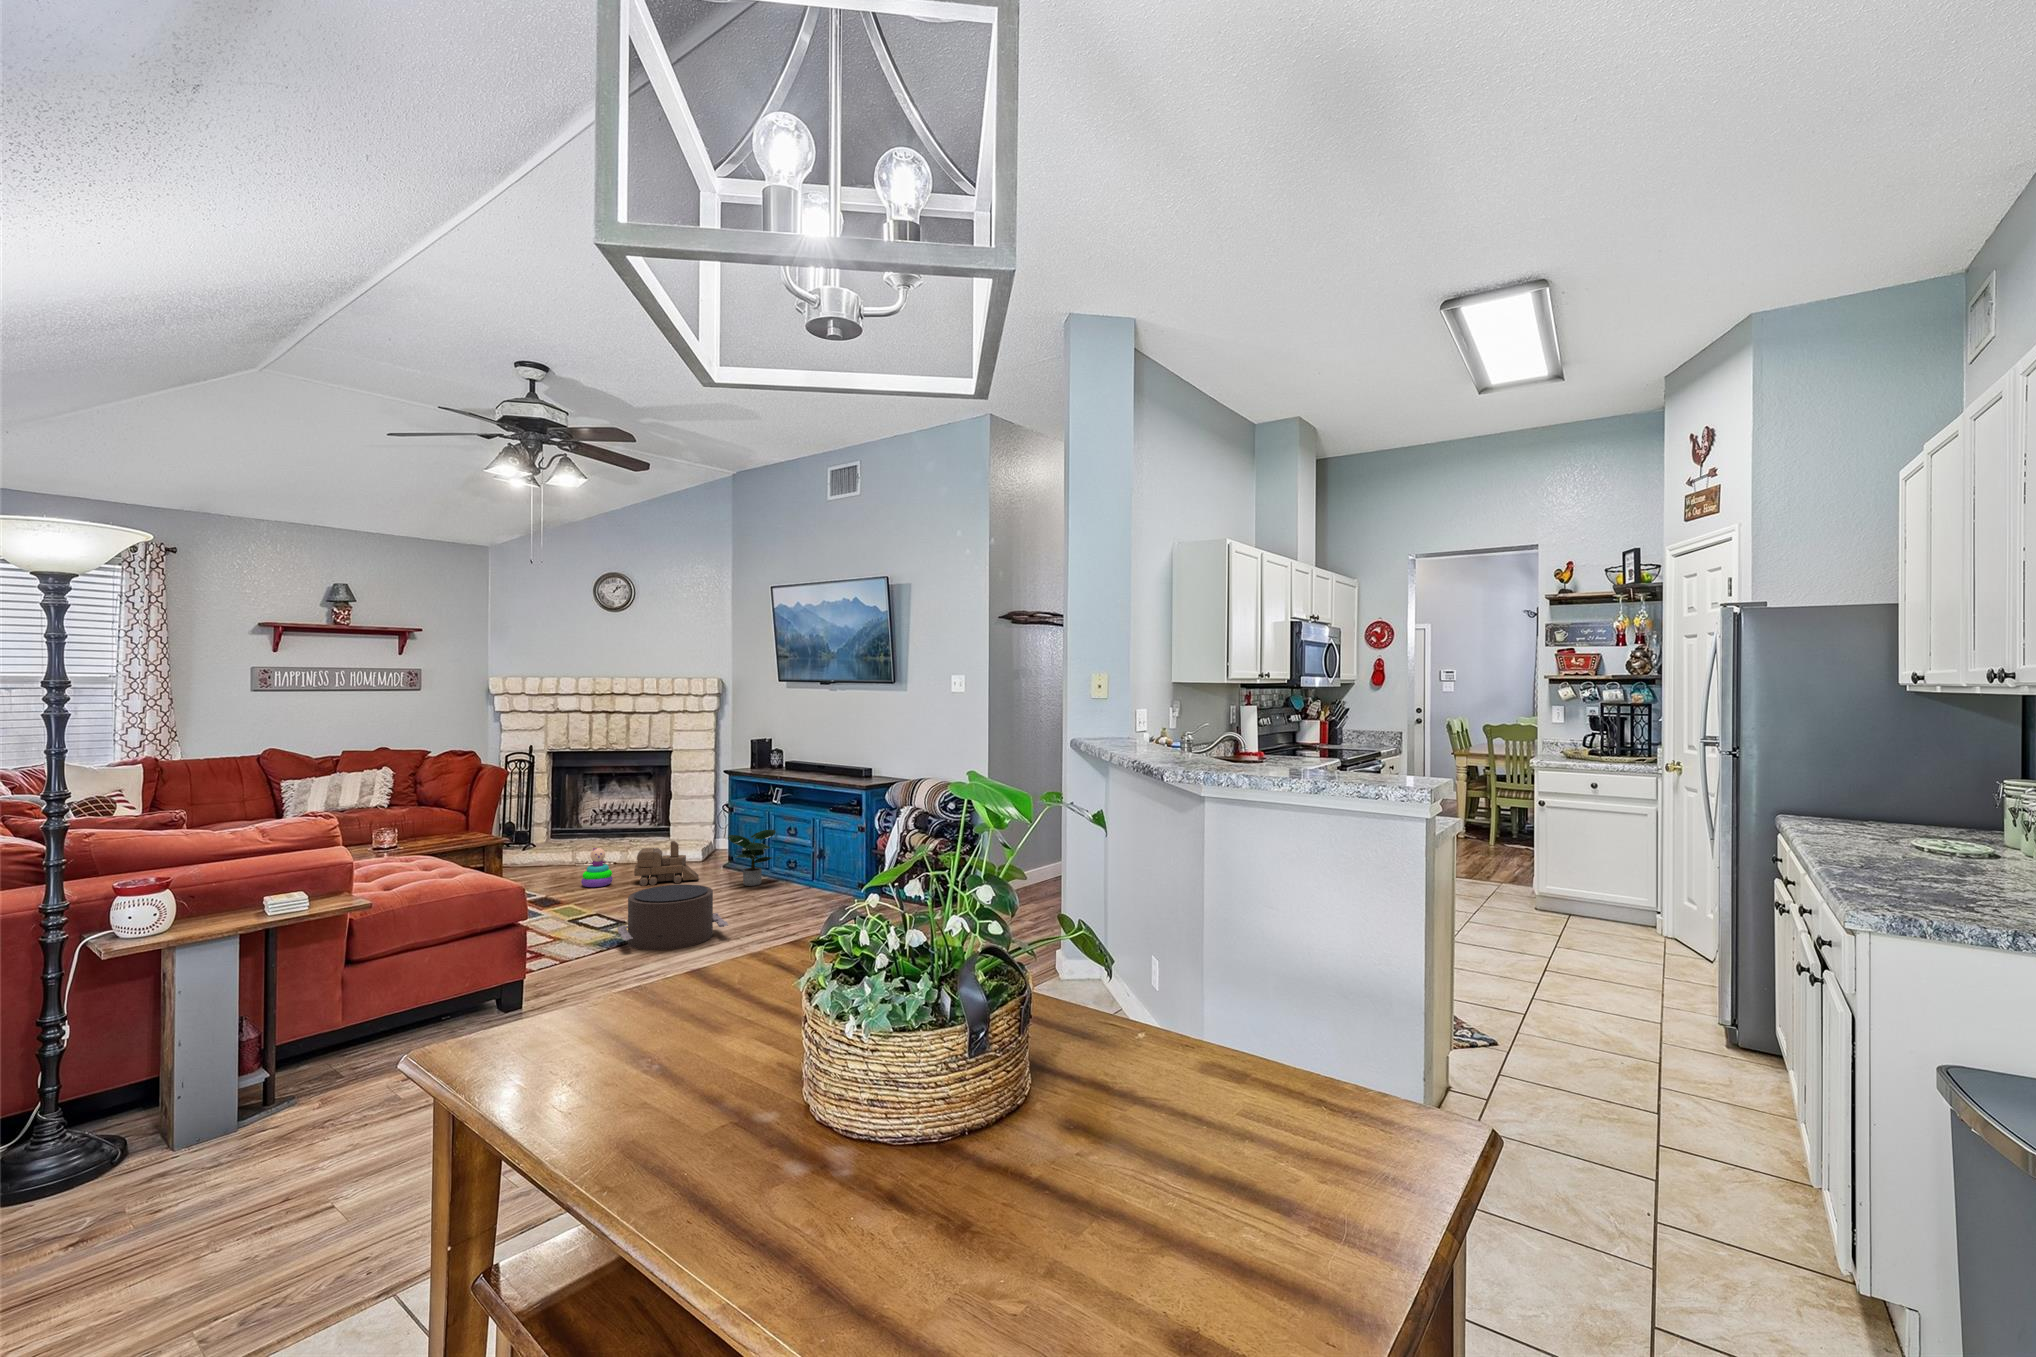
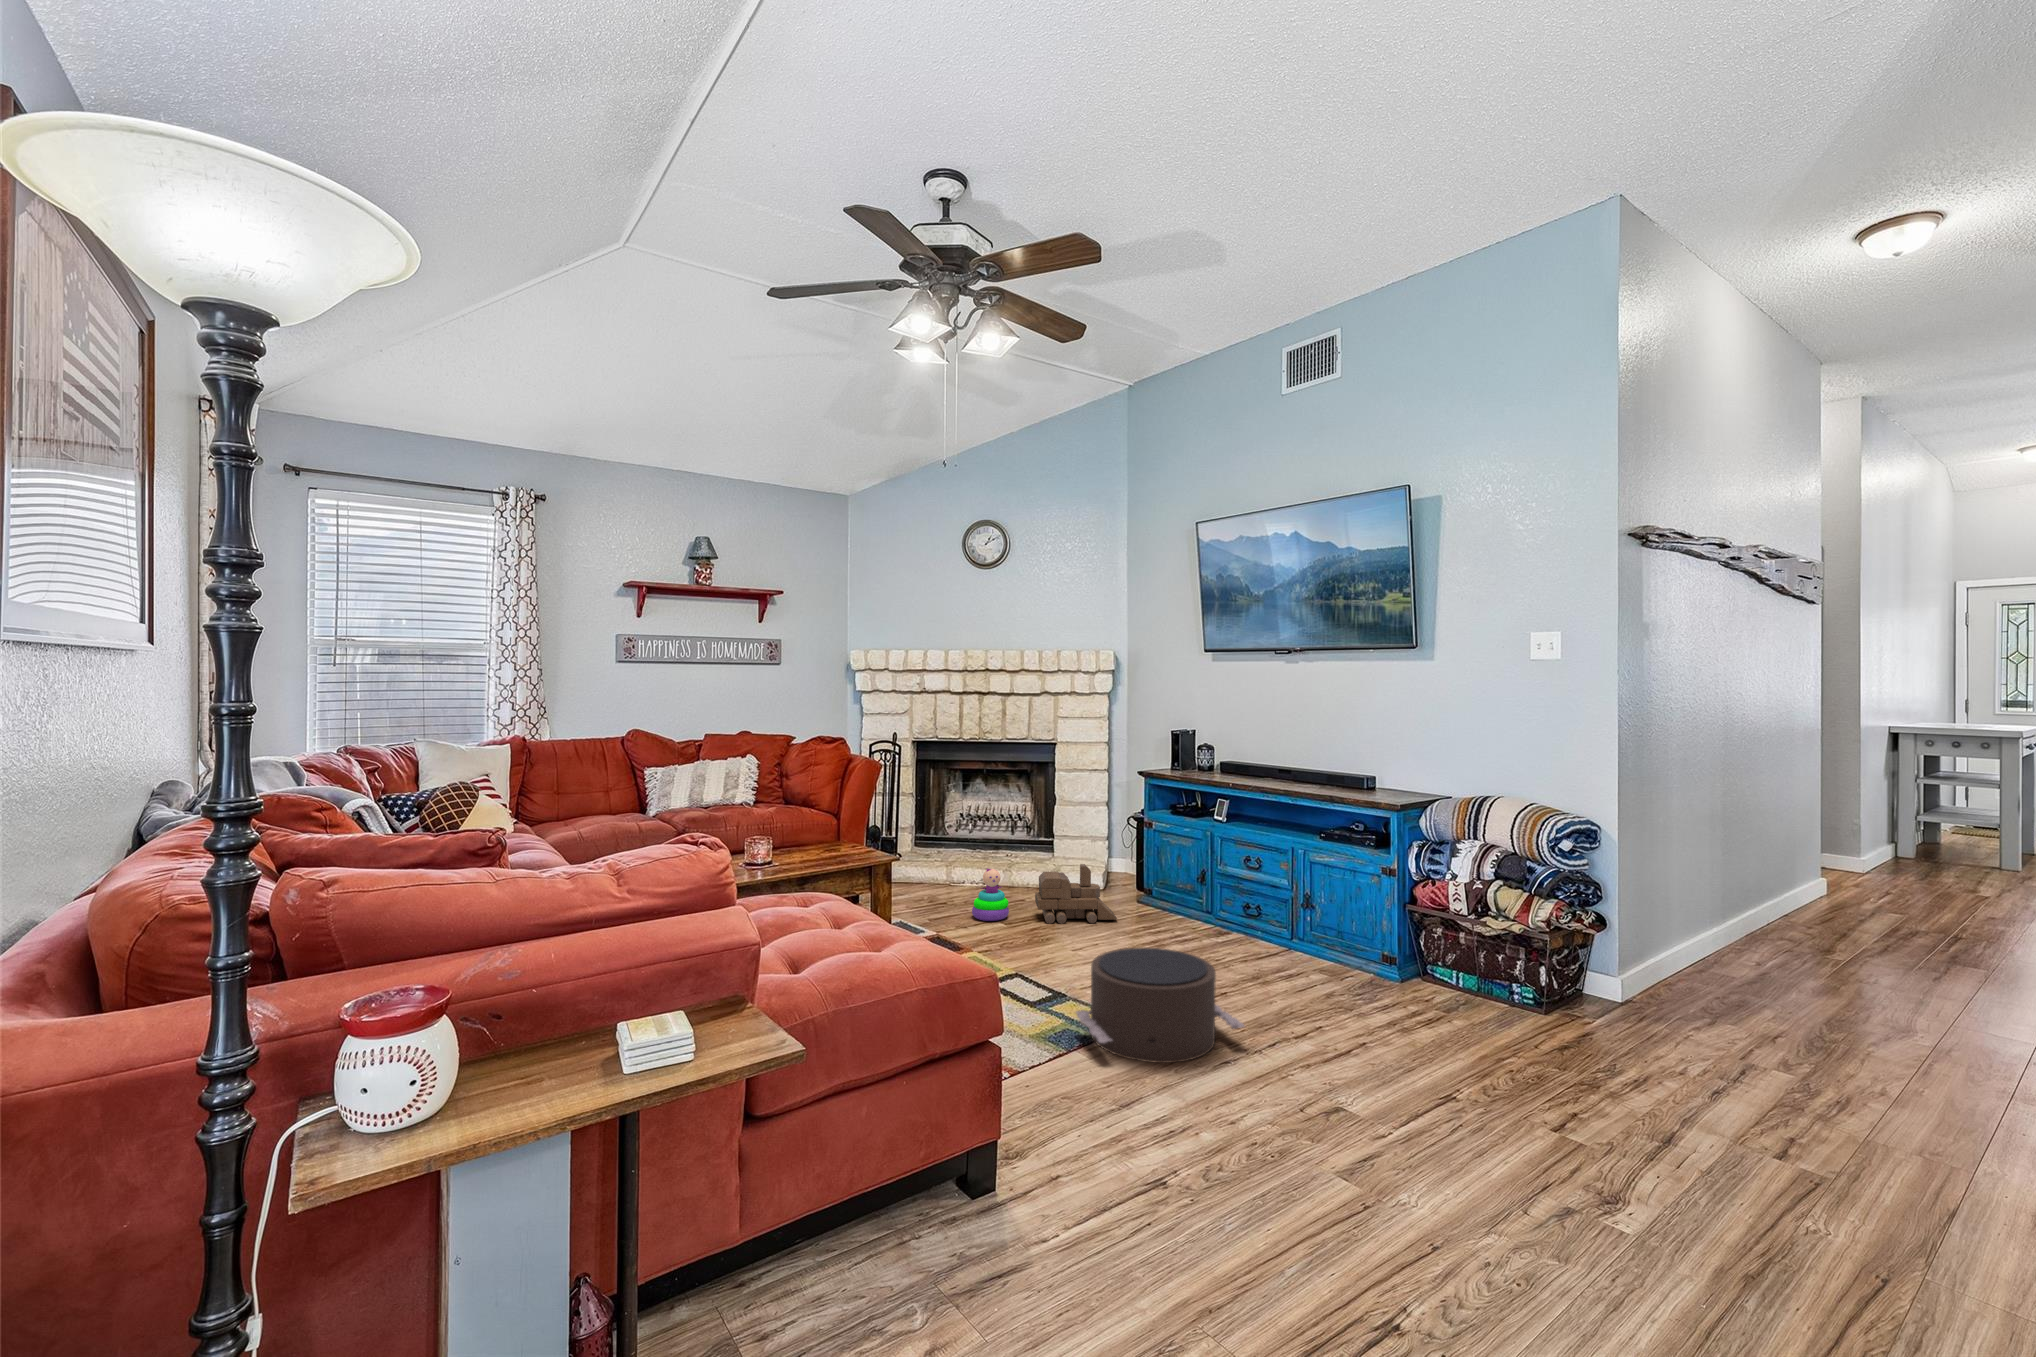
potted plant: present [728,830,776,886] -> none [1162,858,1226,937]

